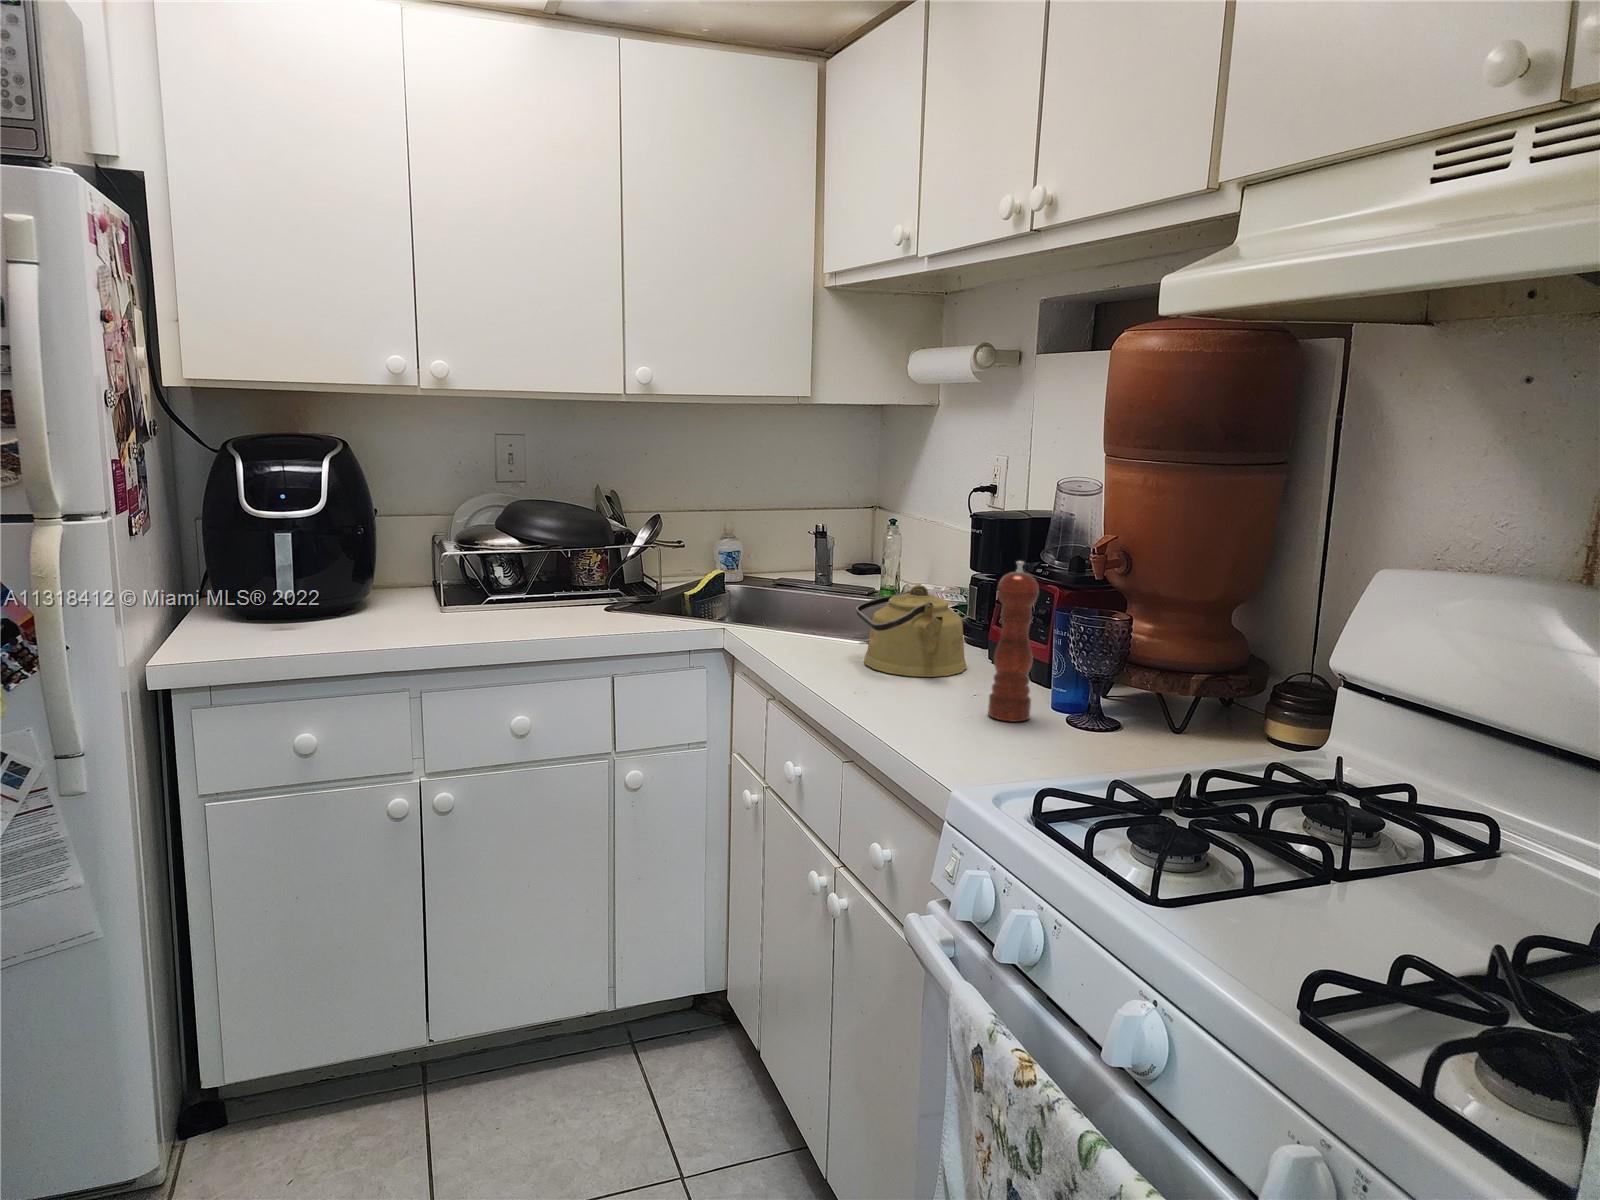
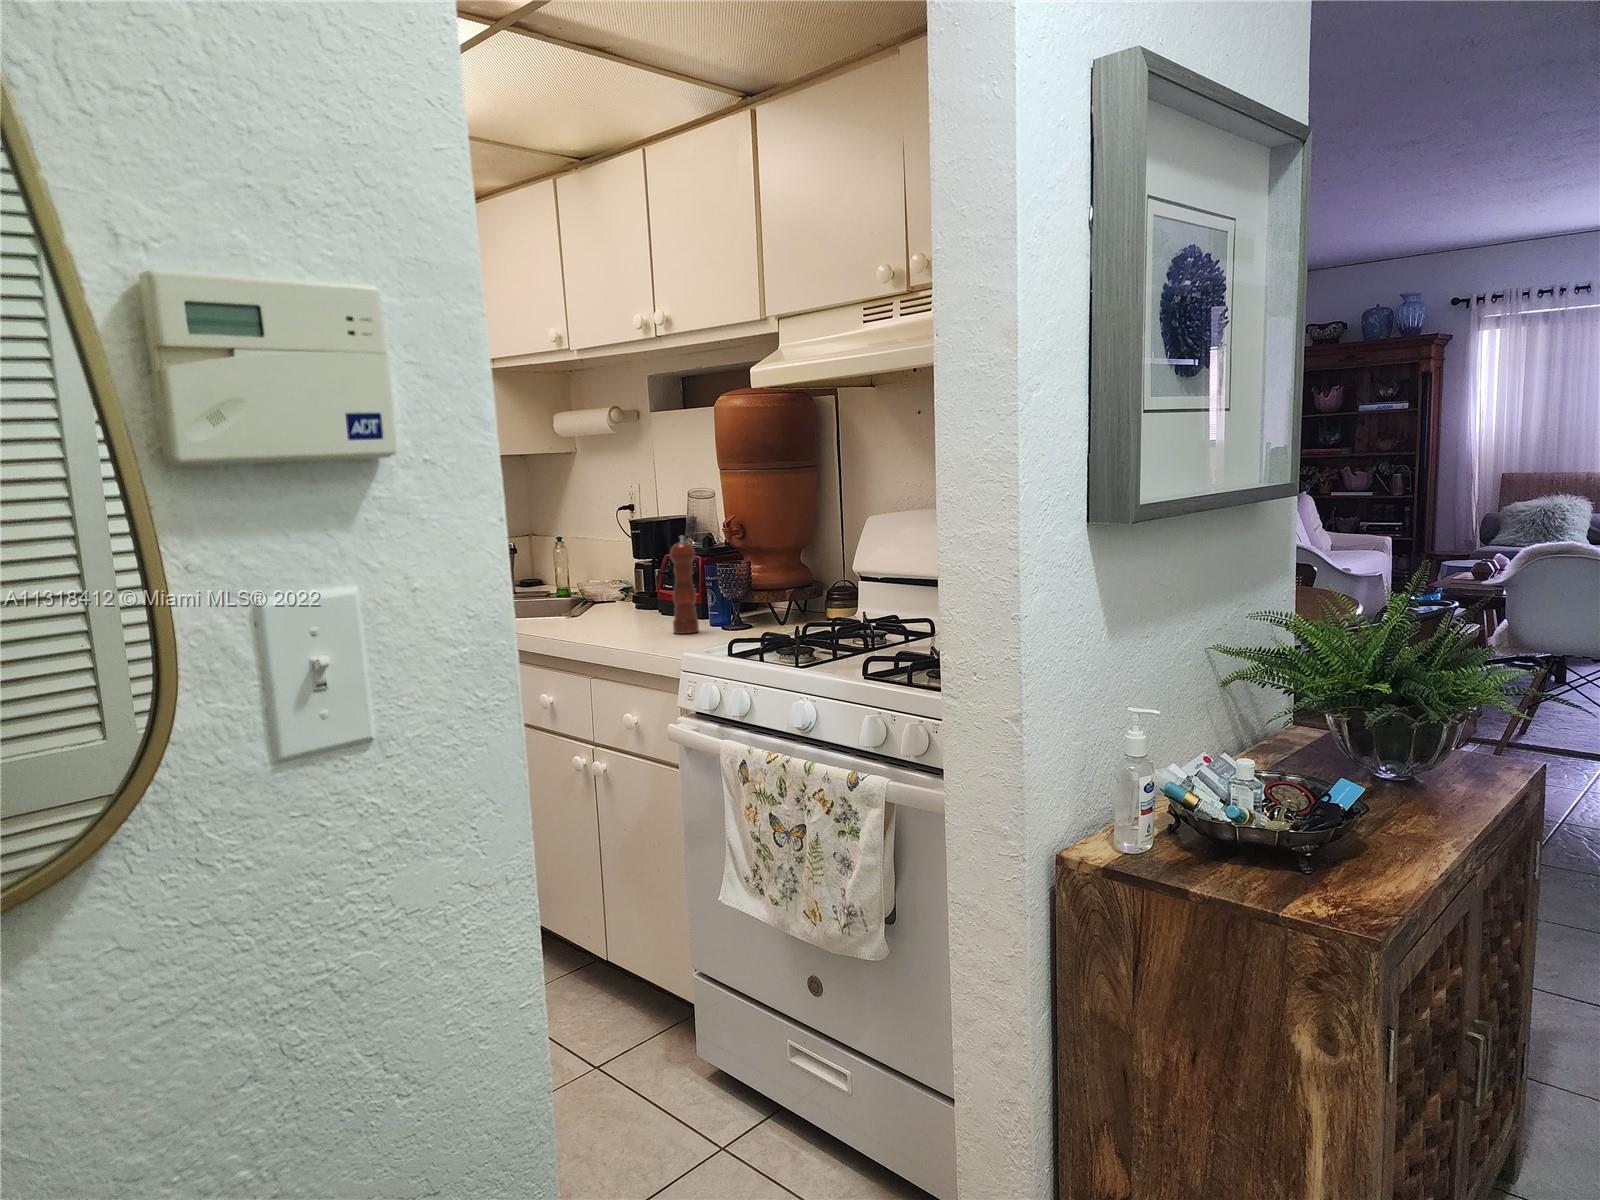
kettle: present [856,585,967,677] -> none [565,568,646,626]

